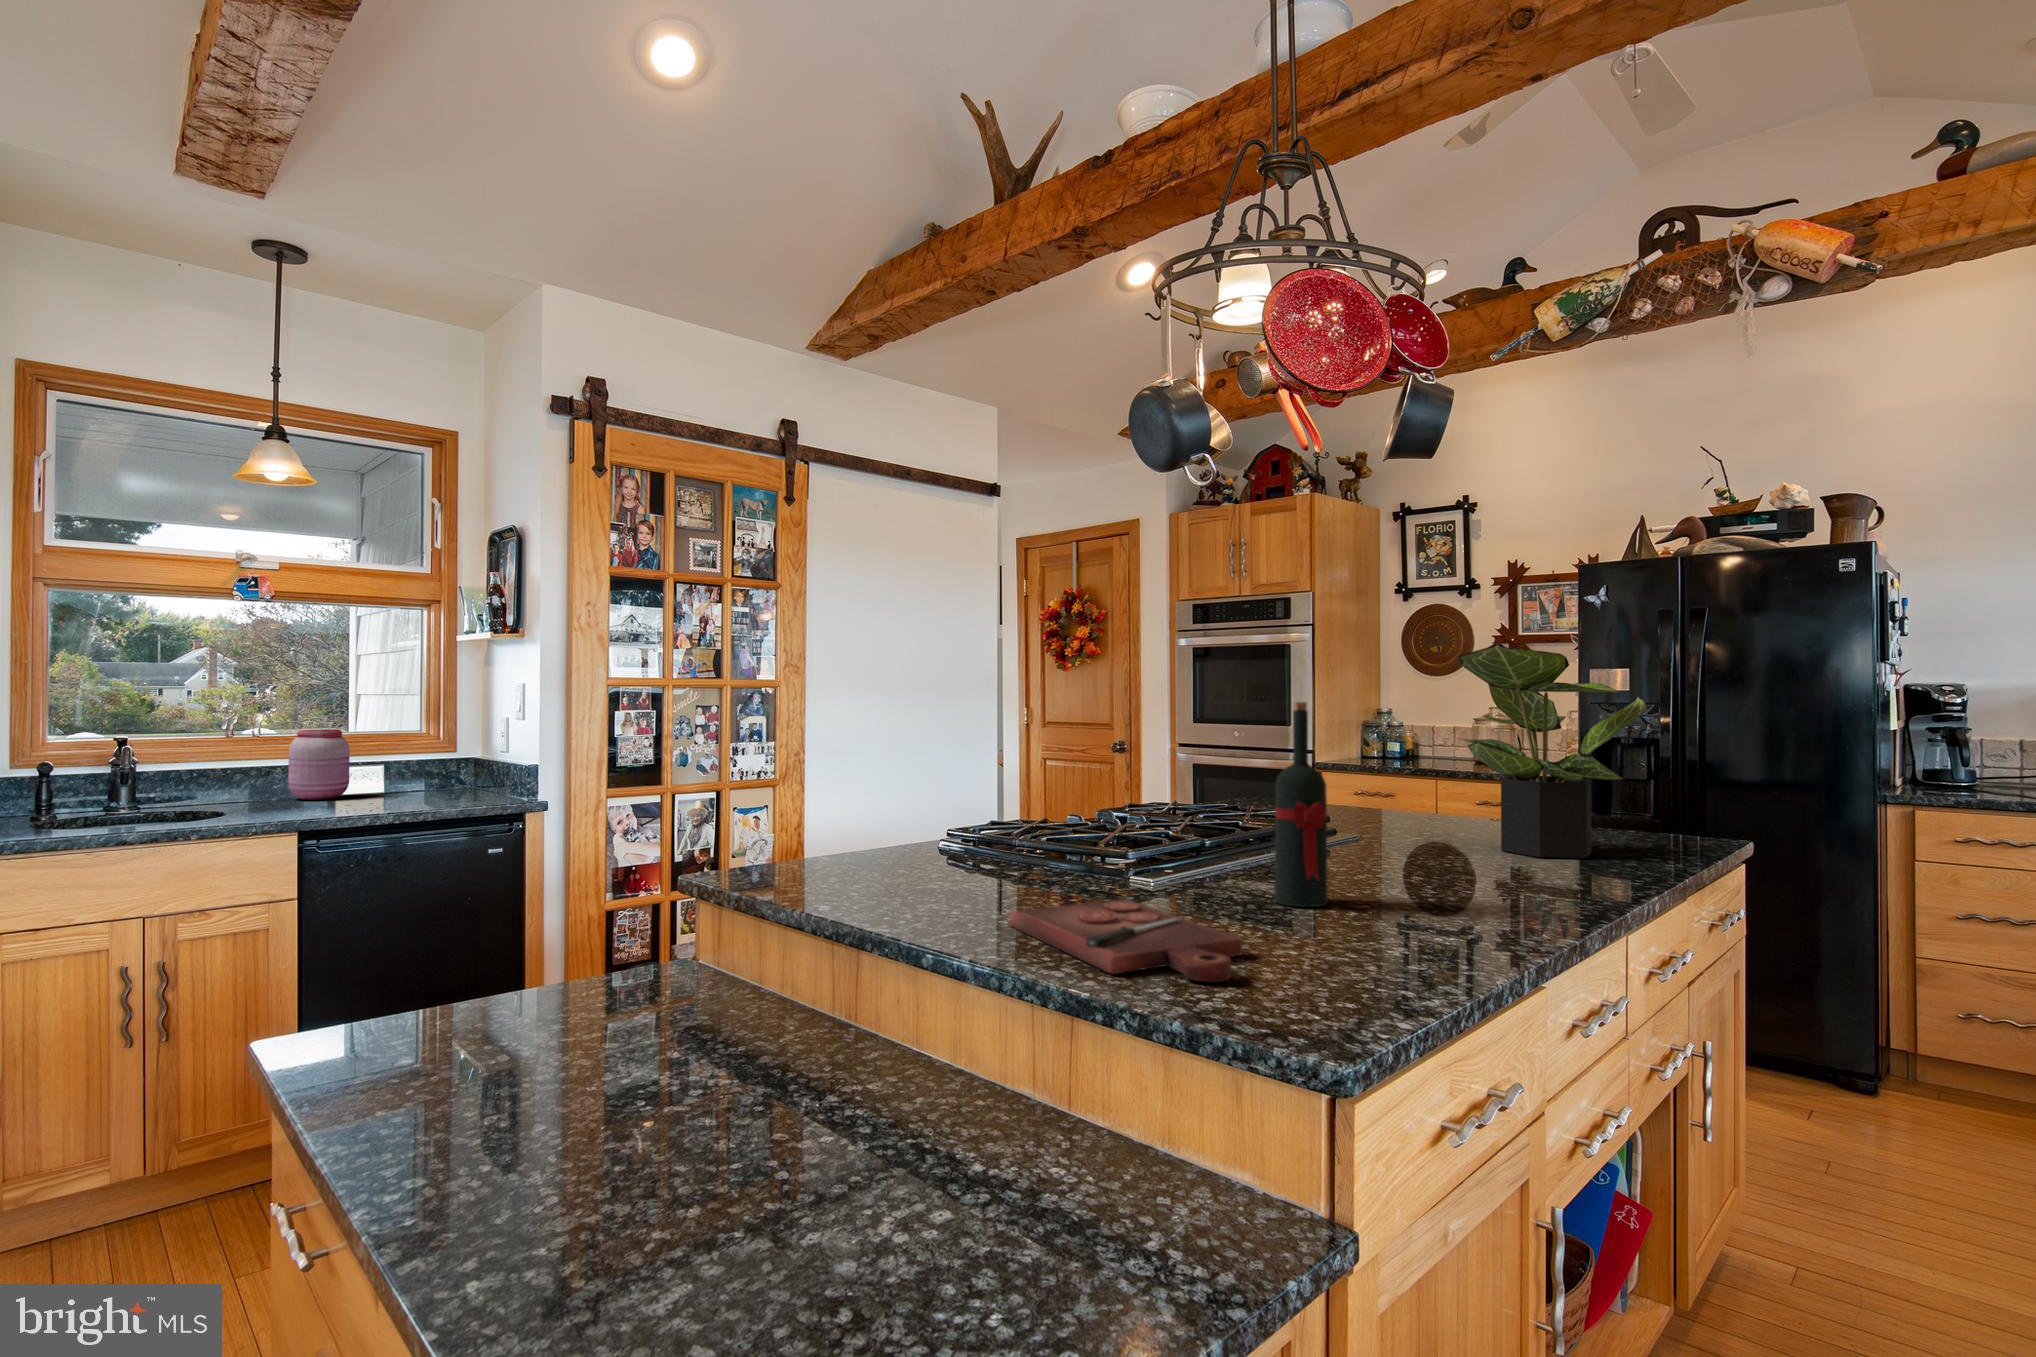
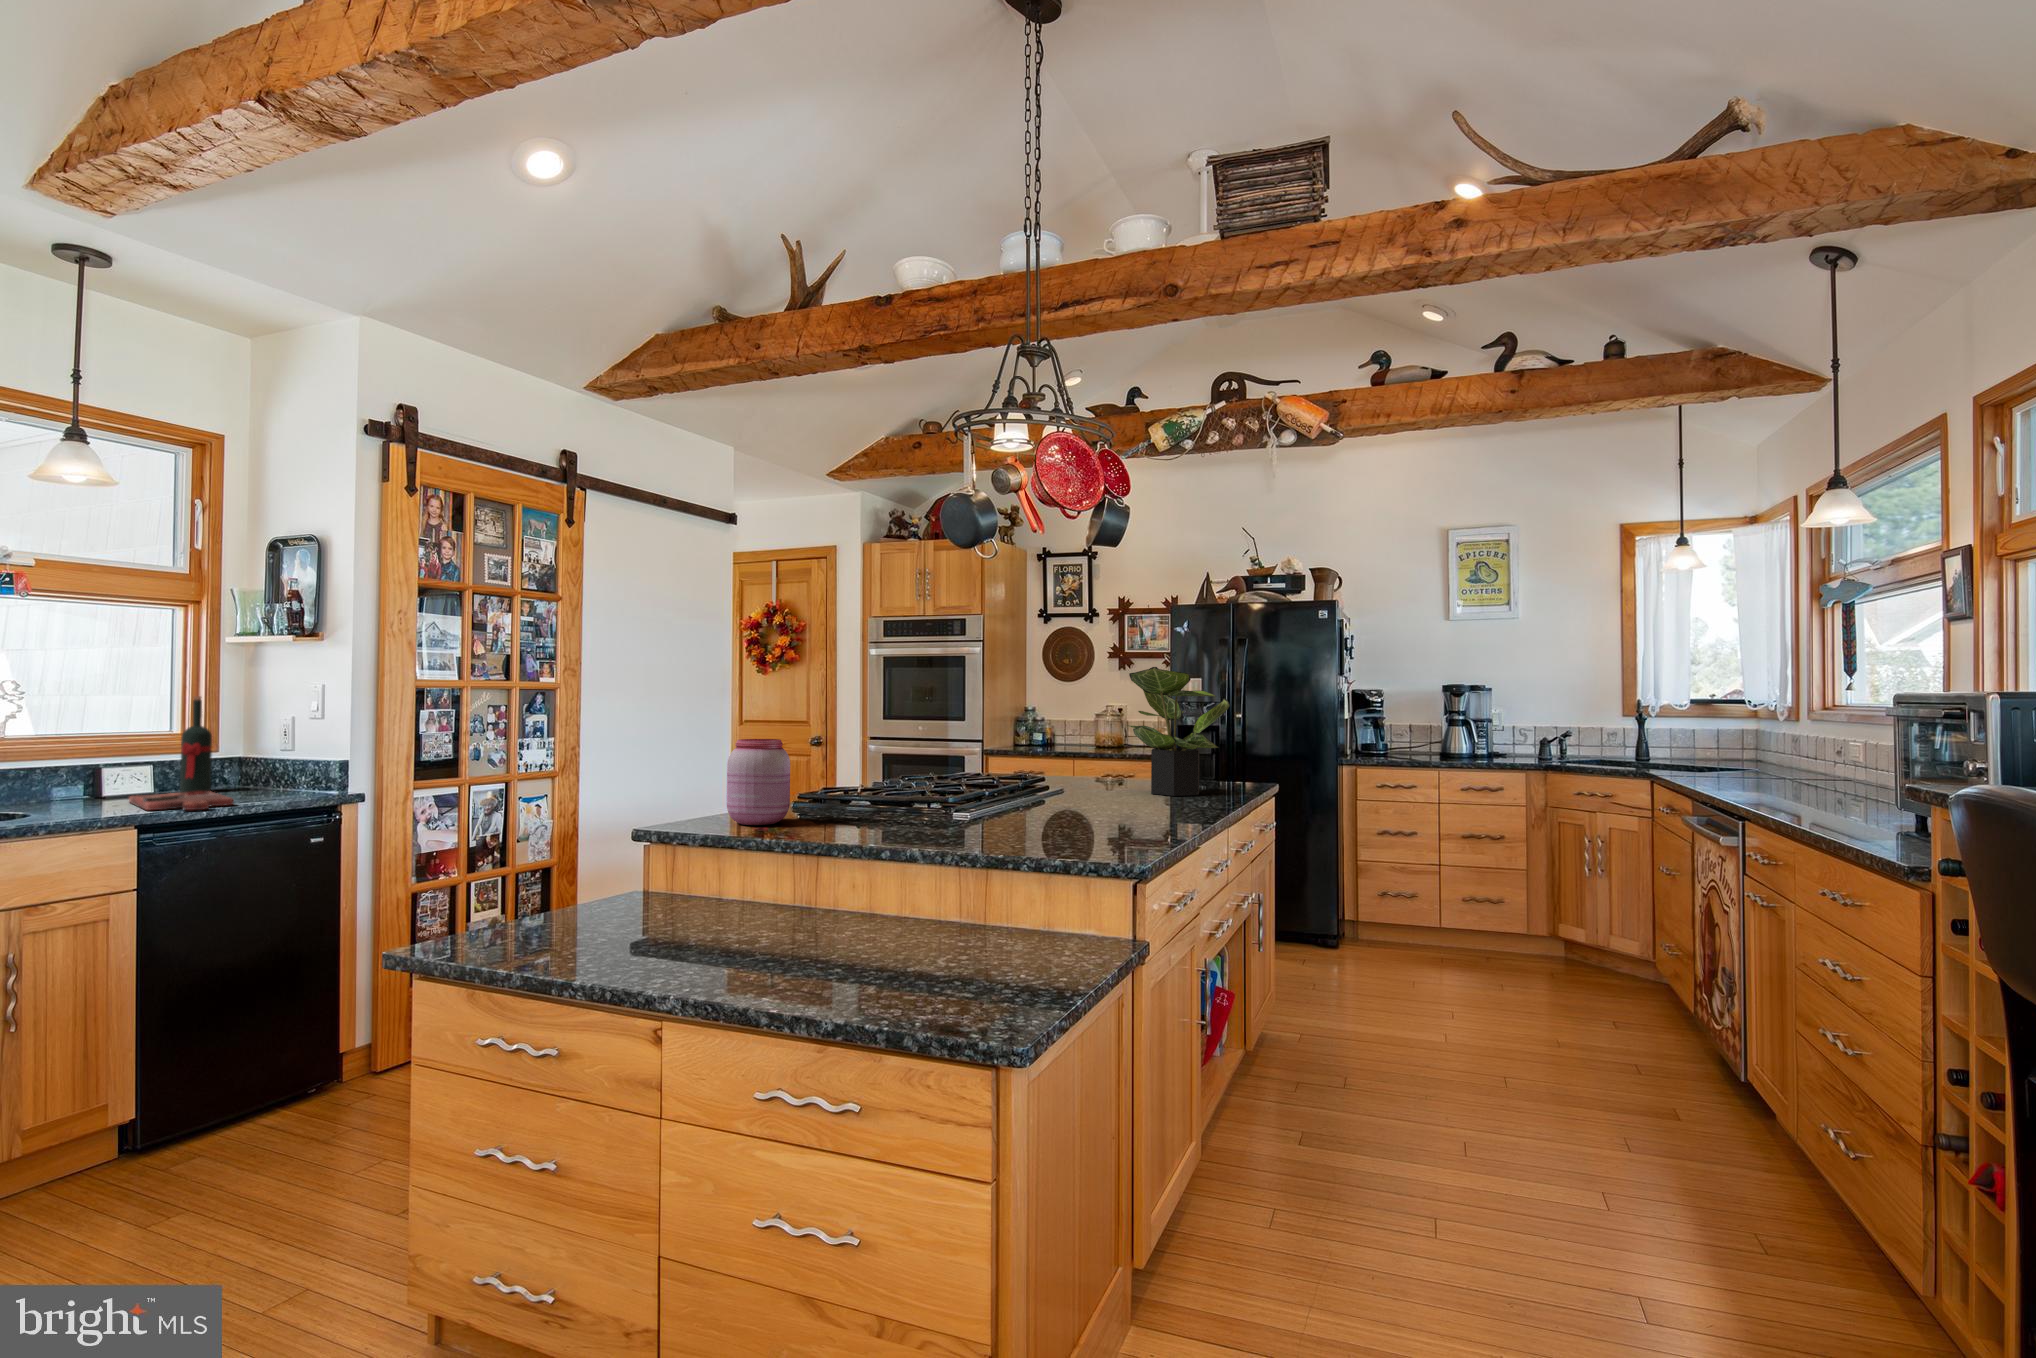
wine bottle: present [1275,702,1327,907] -> present [180,696,212,793]
jar: present [288,730,350,800] -> present [727,739,790,825]
cutting board: present [1010,899,1242,982] -> present [129,791,233,810]

